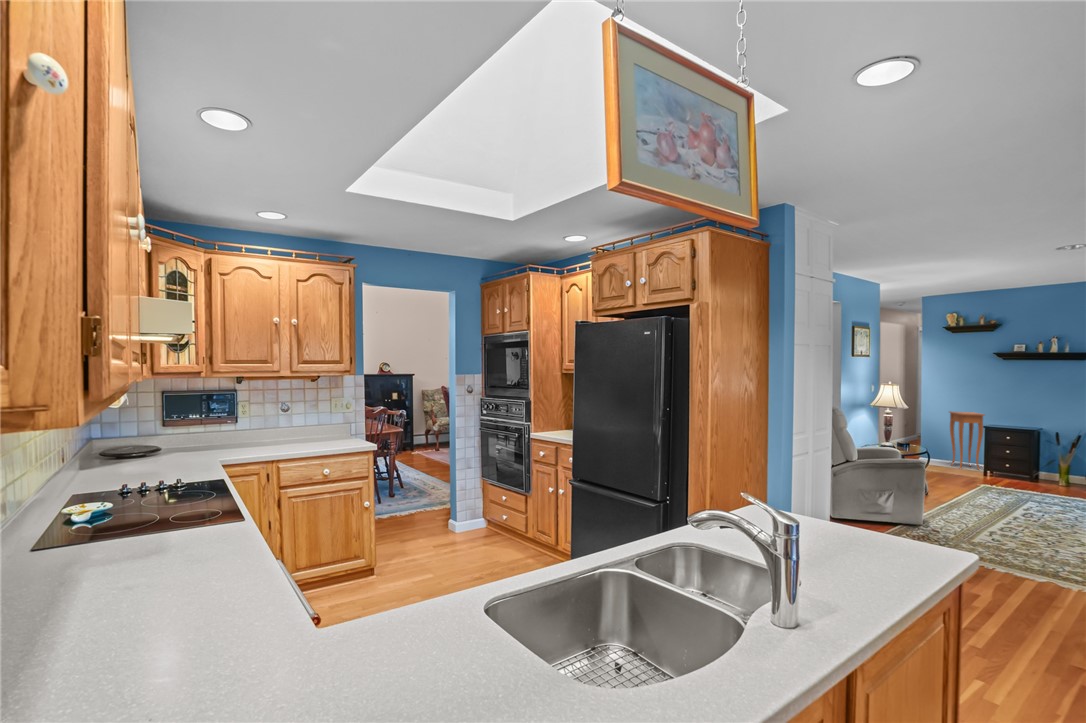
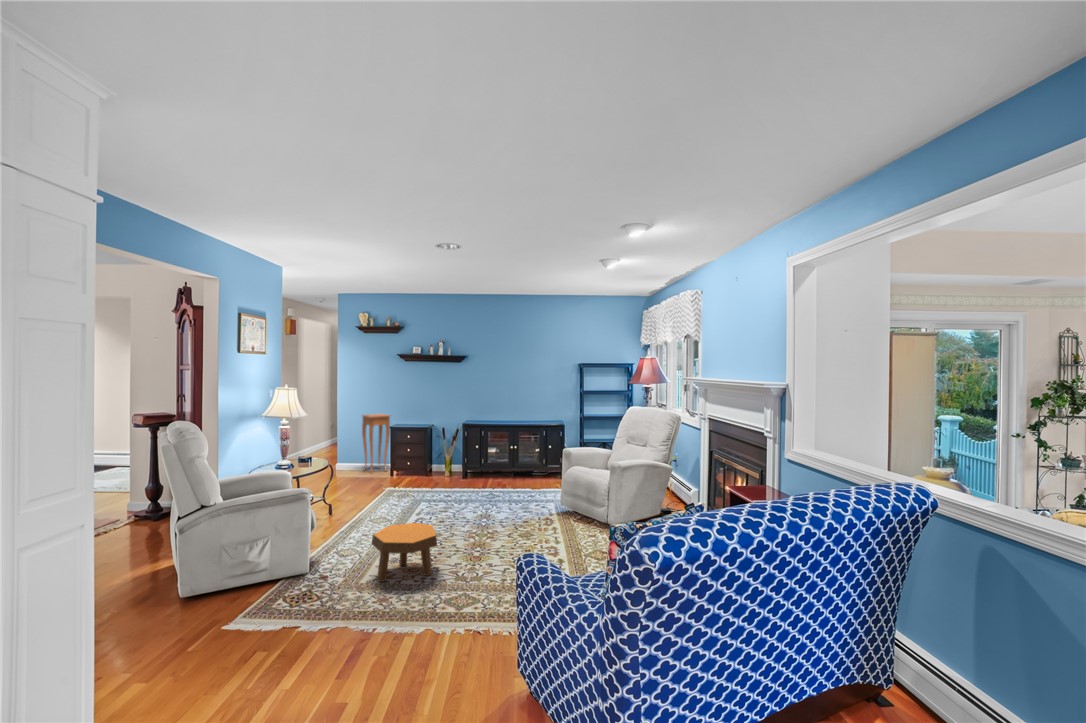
footstool: none [984,504,1058,553] -> present [371,523,437,582]

